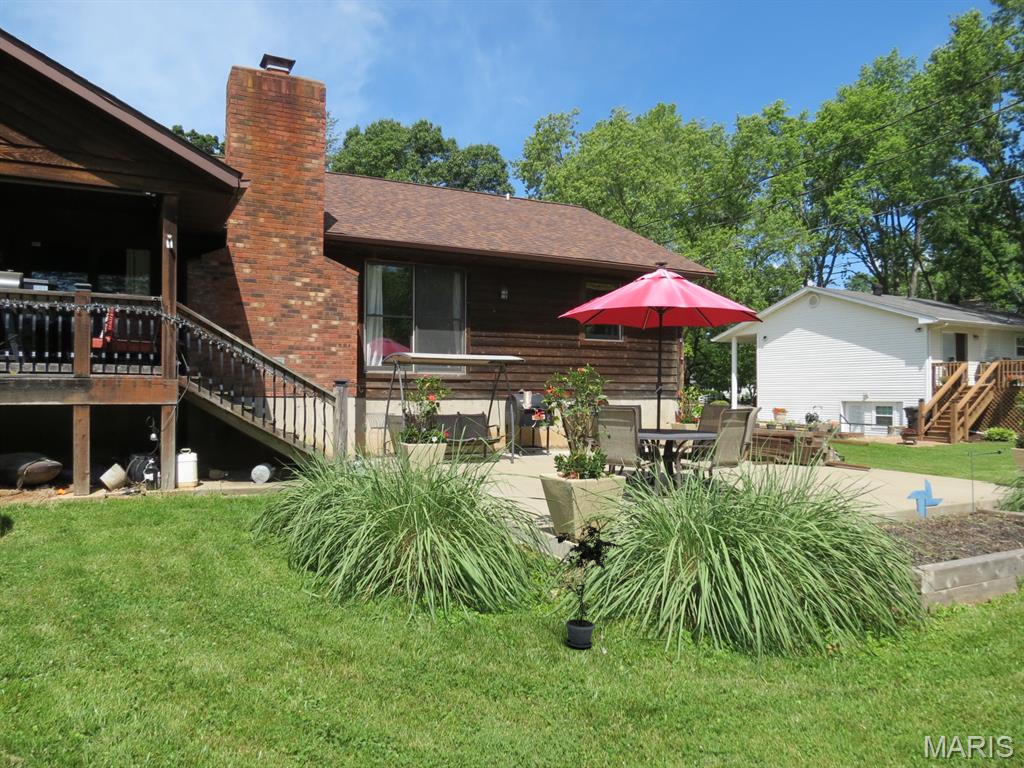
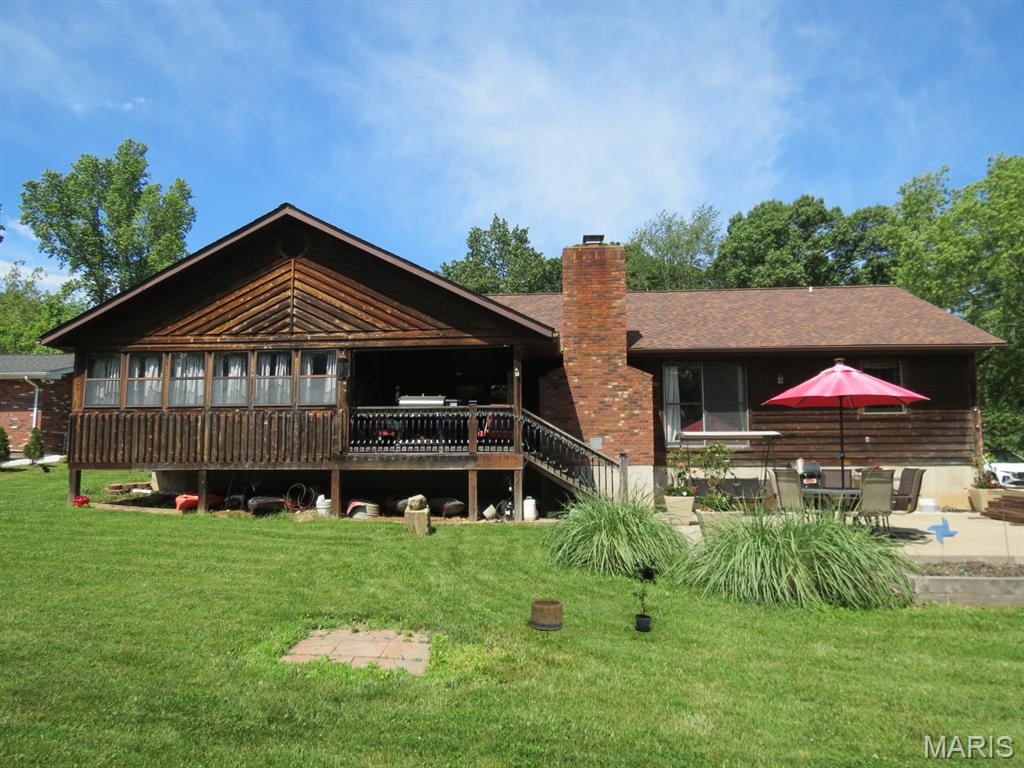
basket: none [397,618,460,683] -> present [531,598,563,630]

